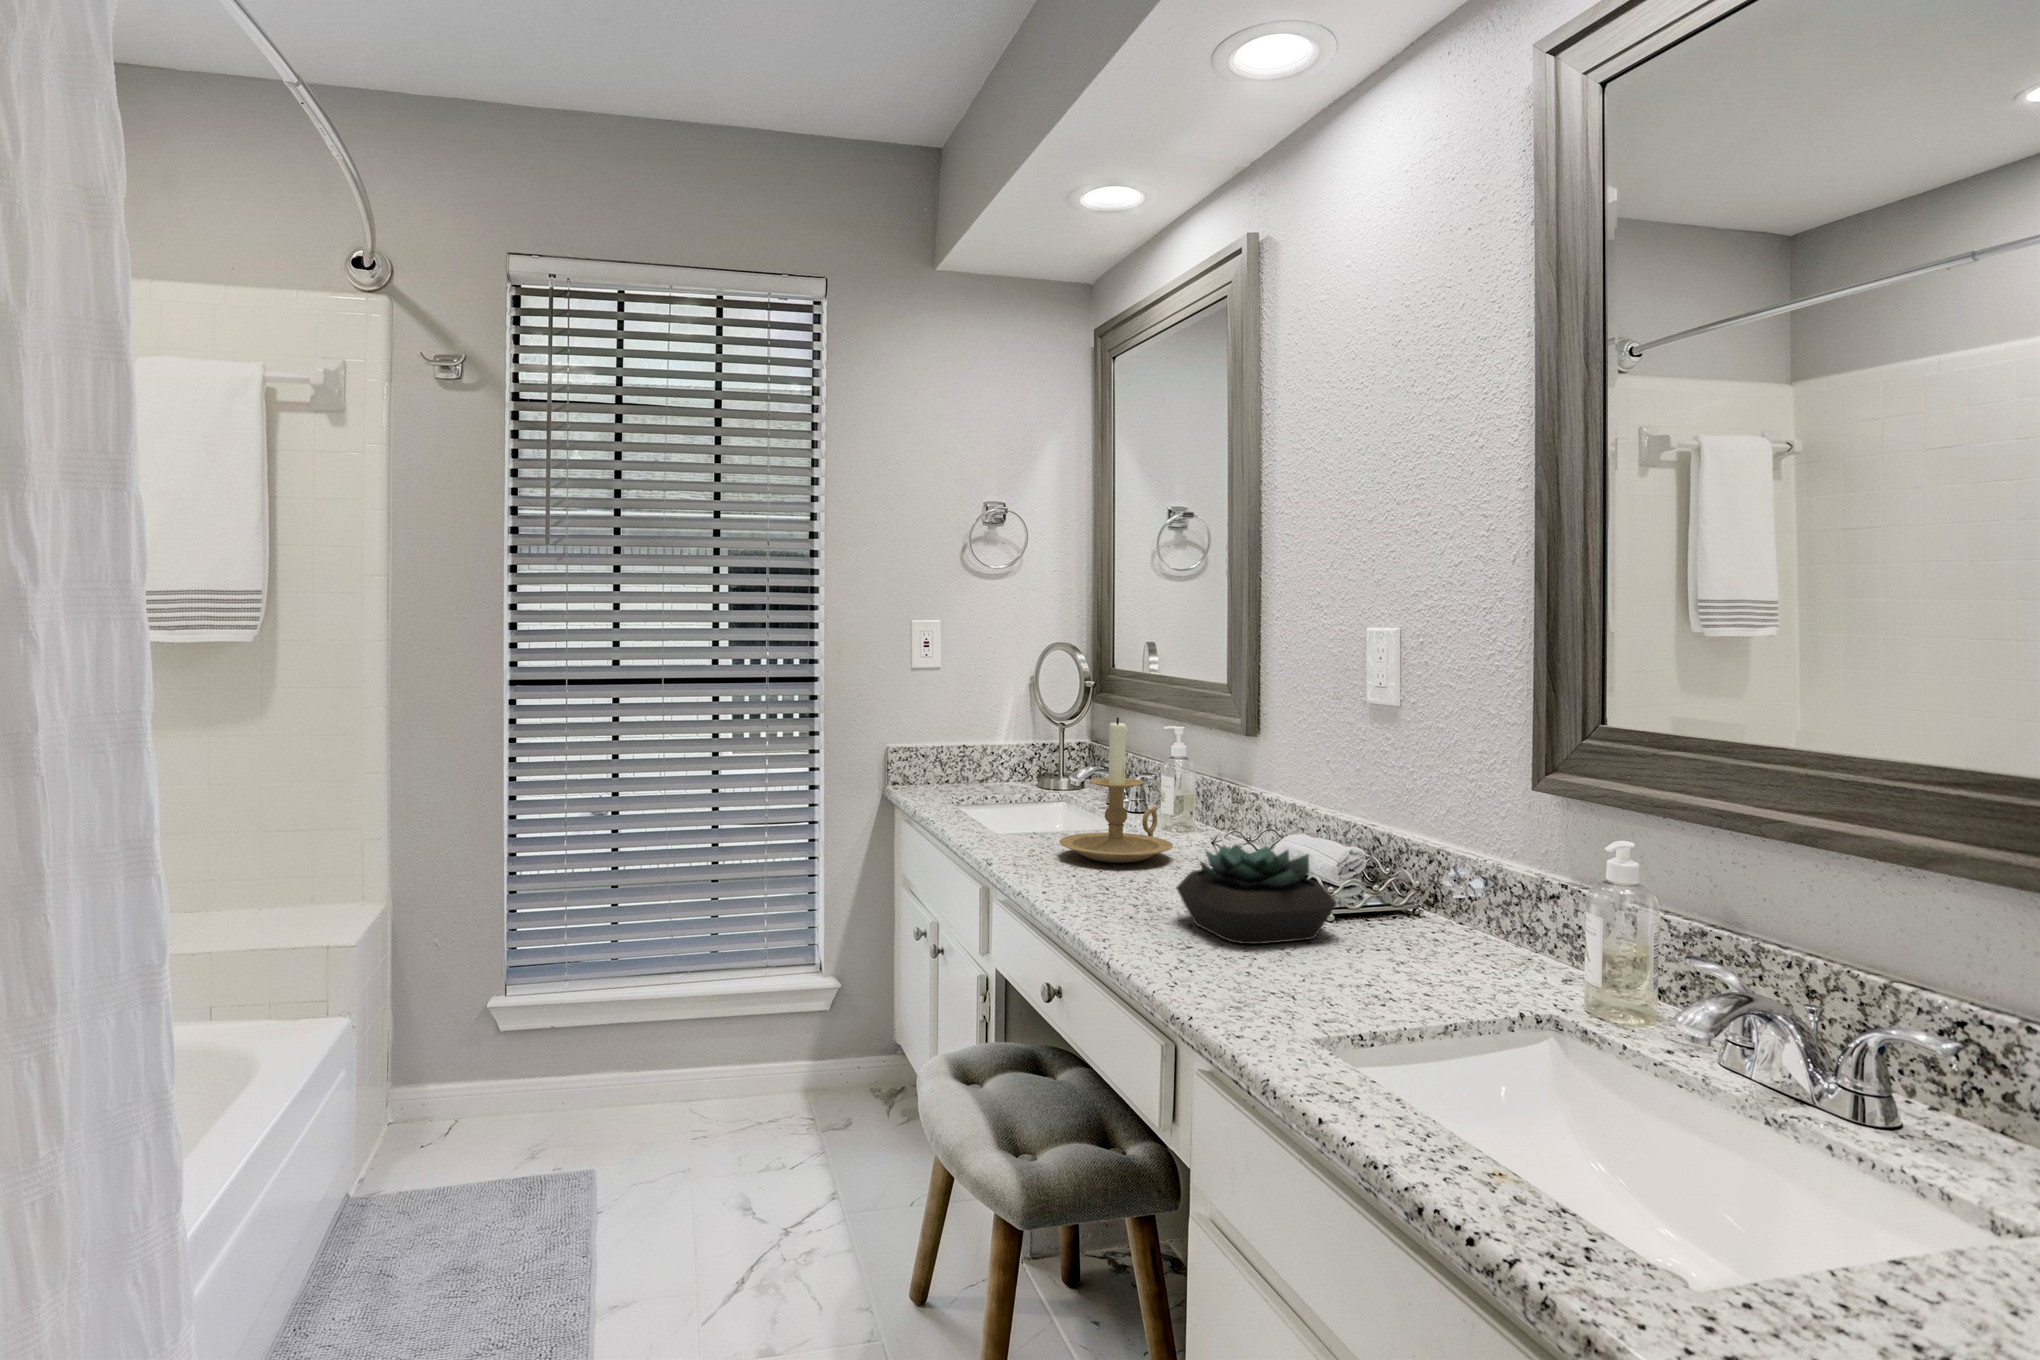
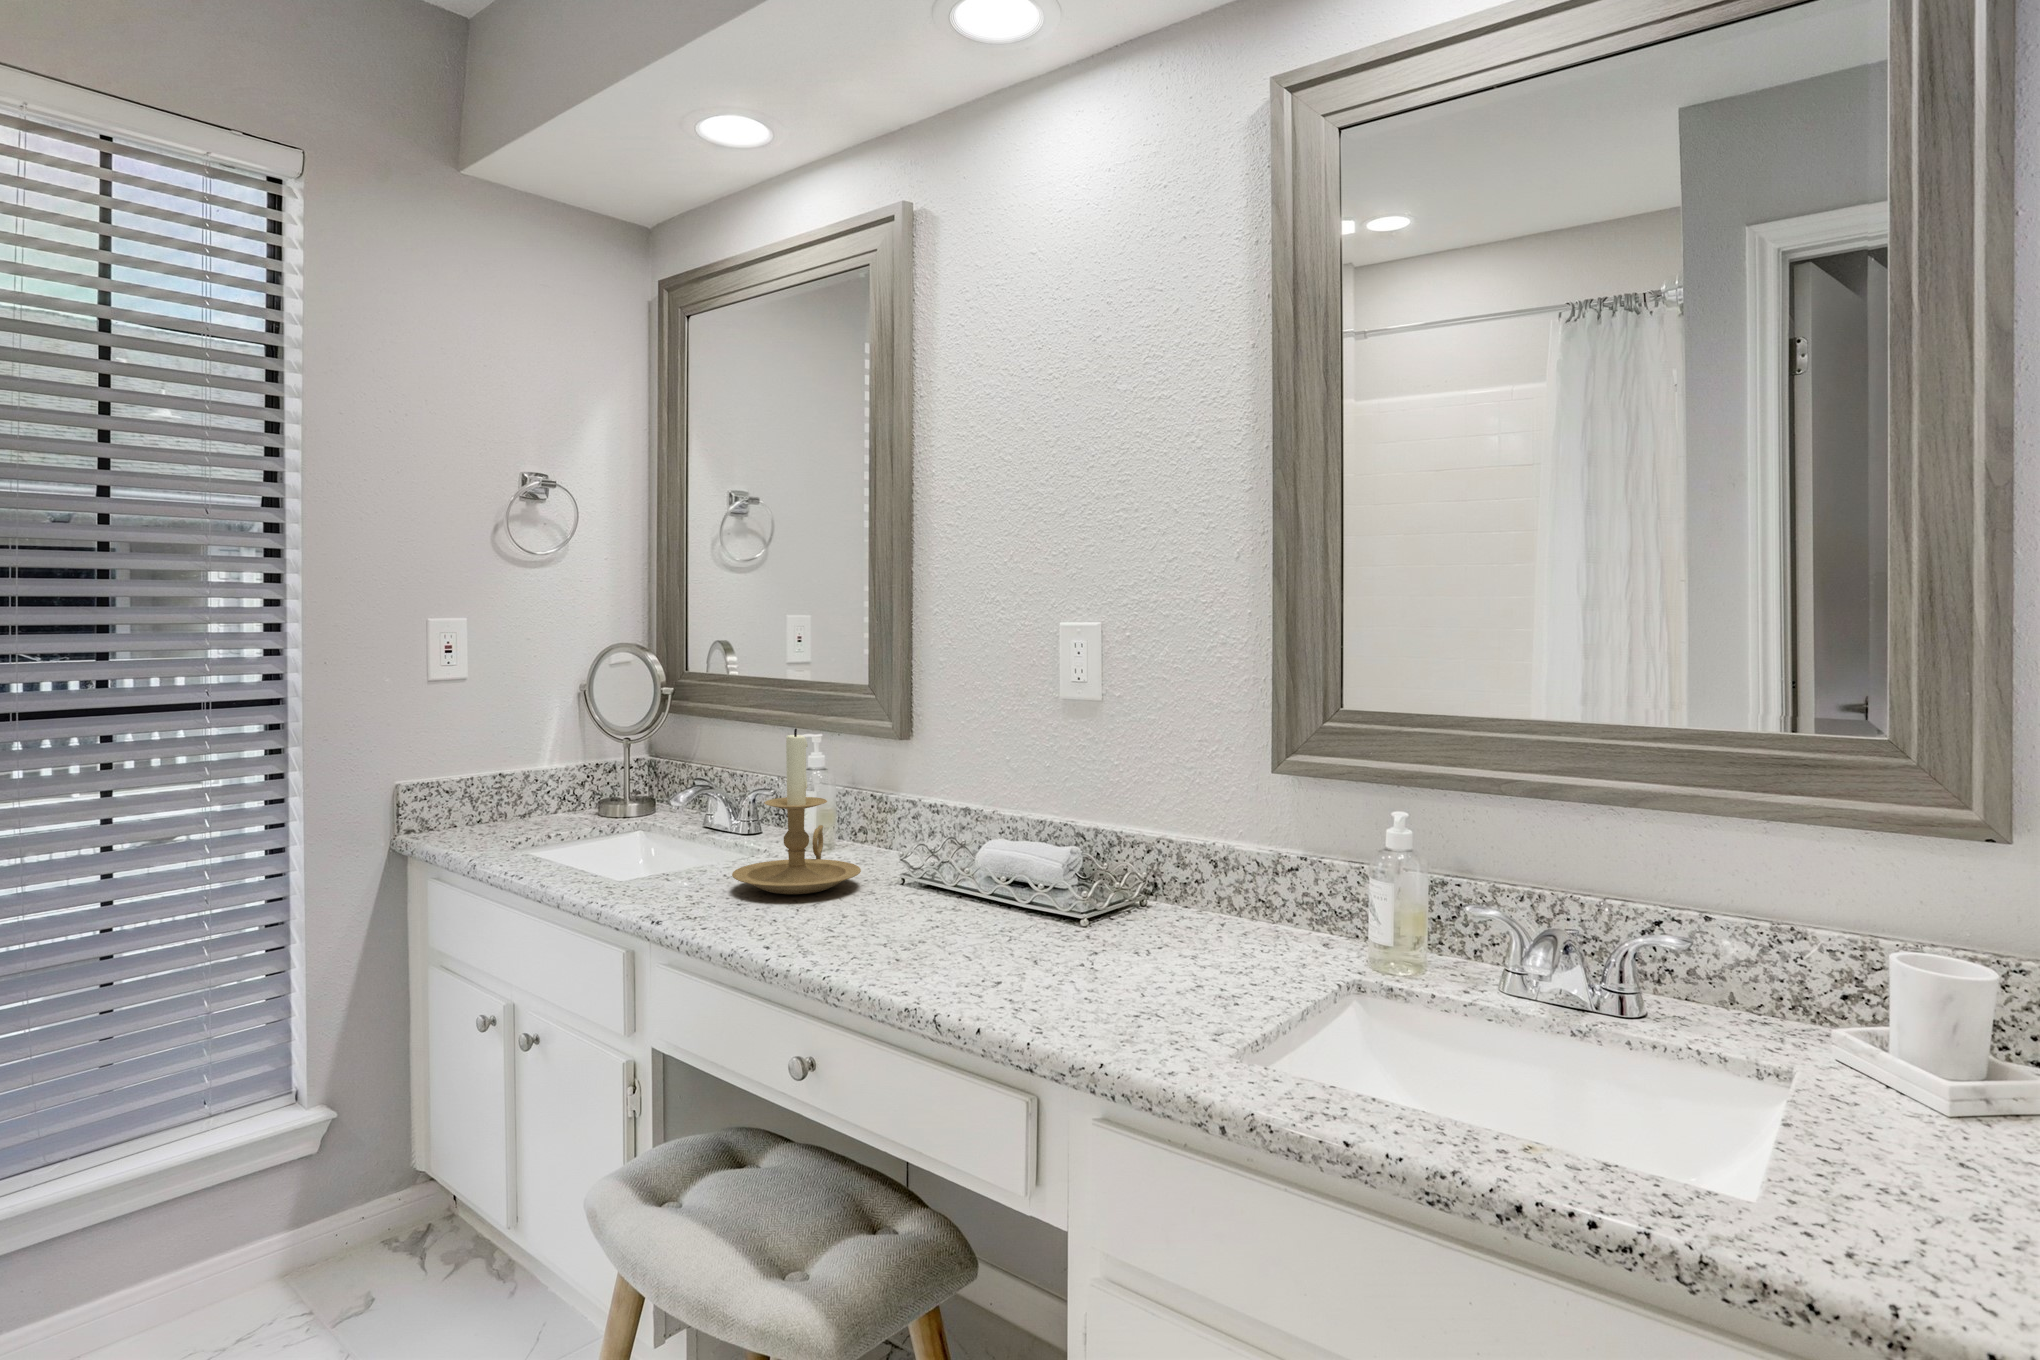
succulent plant: present [1176,844,1337,944] -> none [946,853,1112,958]

